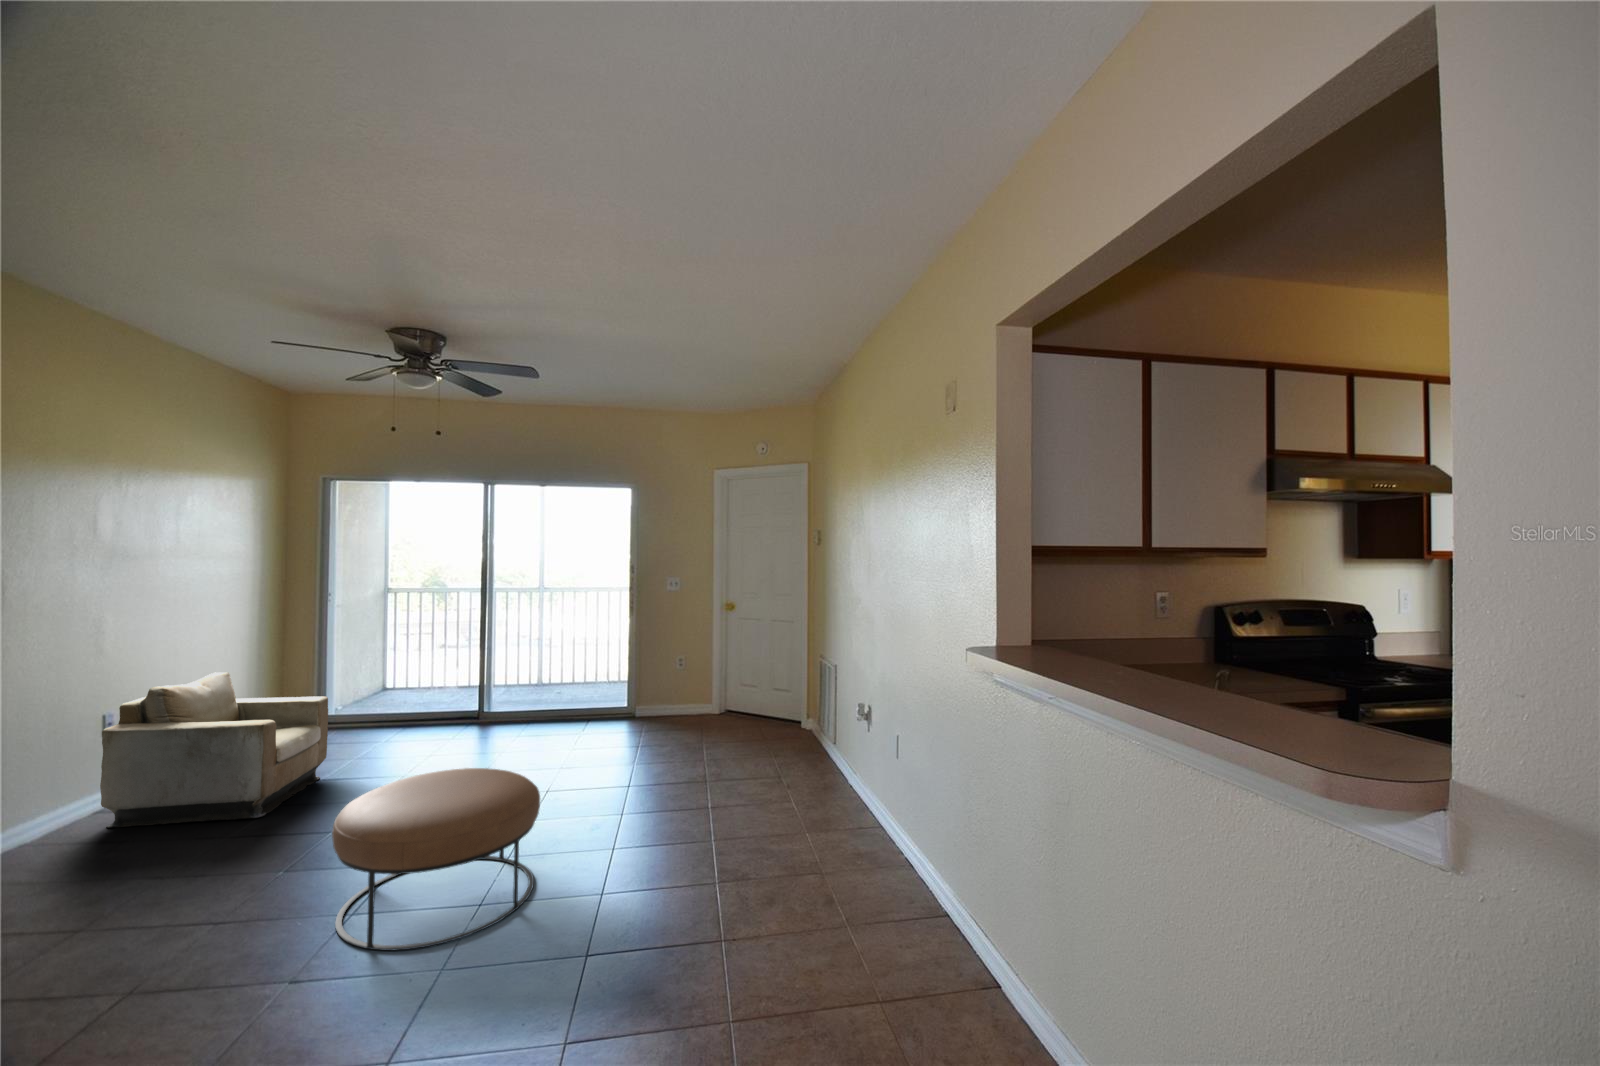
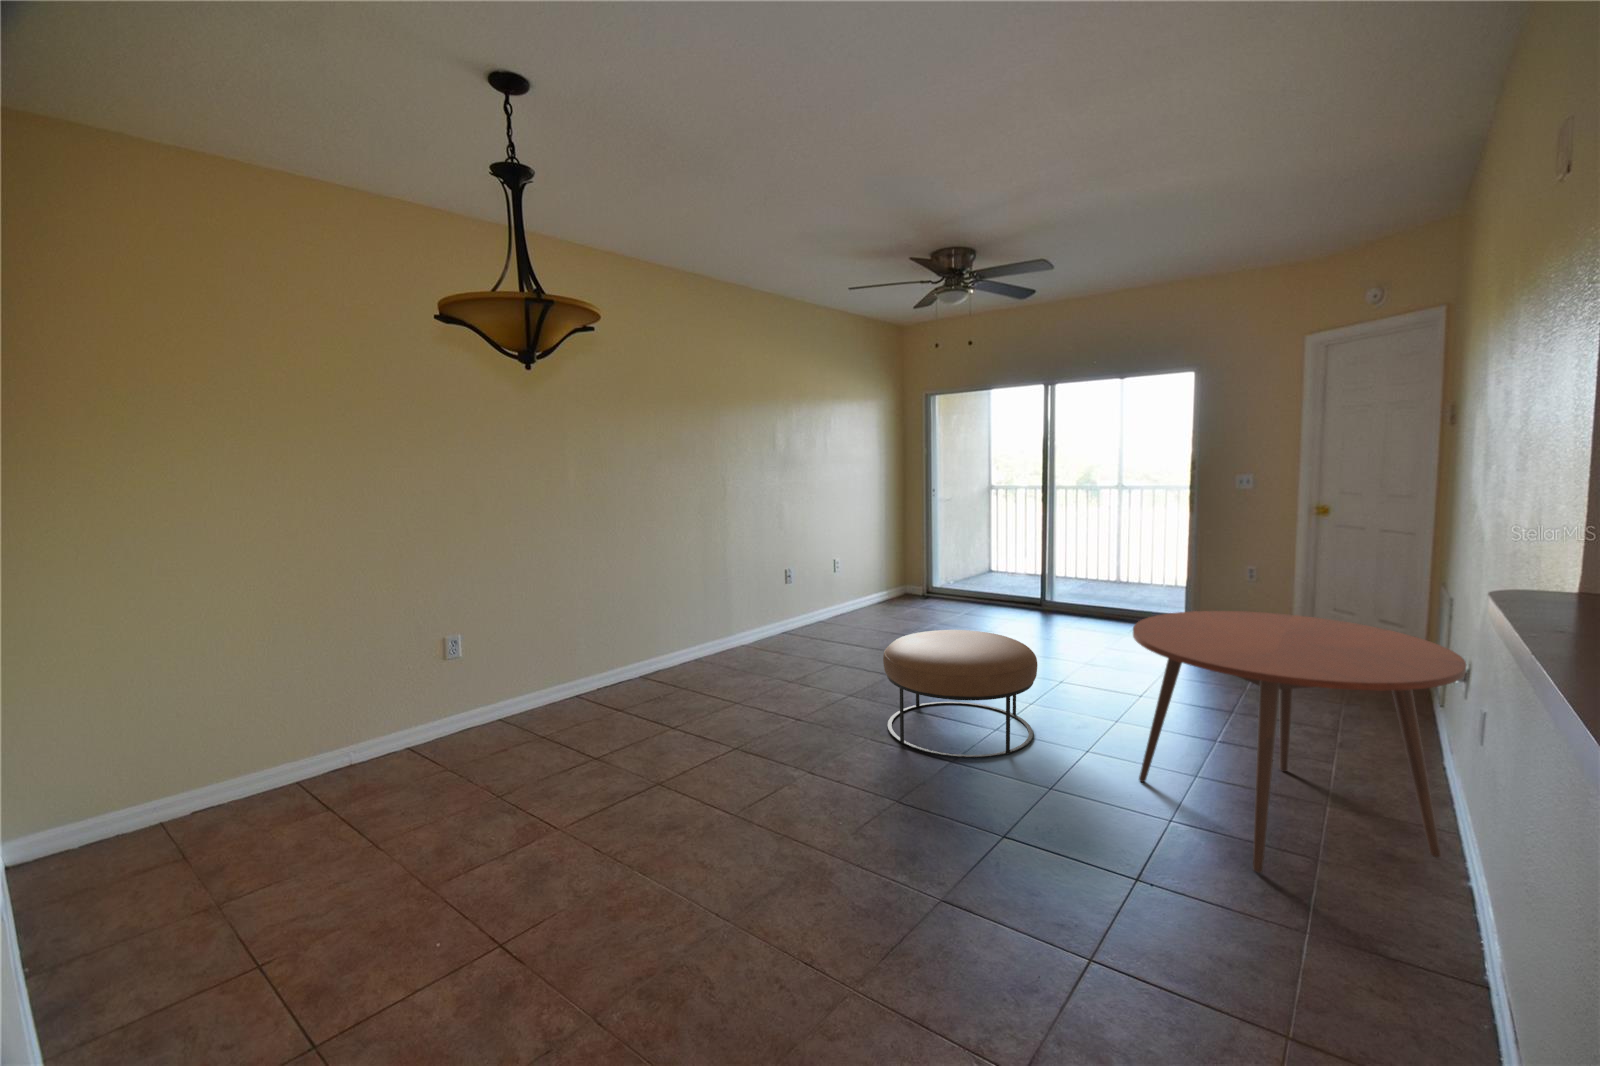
armchair: present [100,672,328,828] -> none [770,543,919,646]
dining table: none [650,702,872,941] -> present [1133,611,1466,873]

